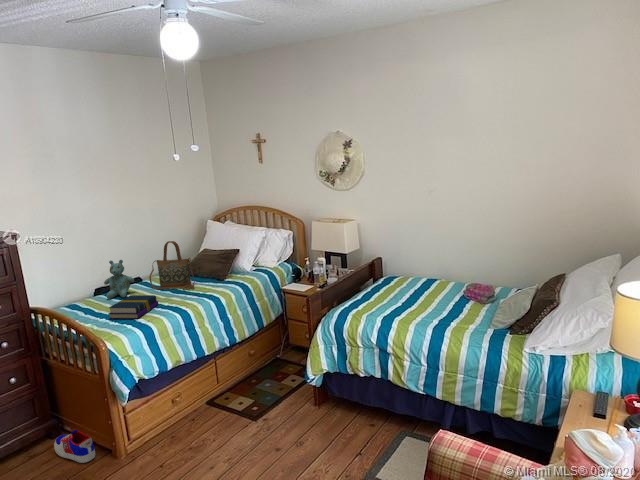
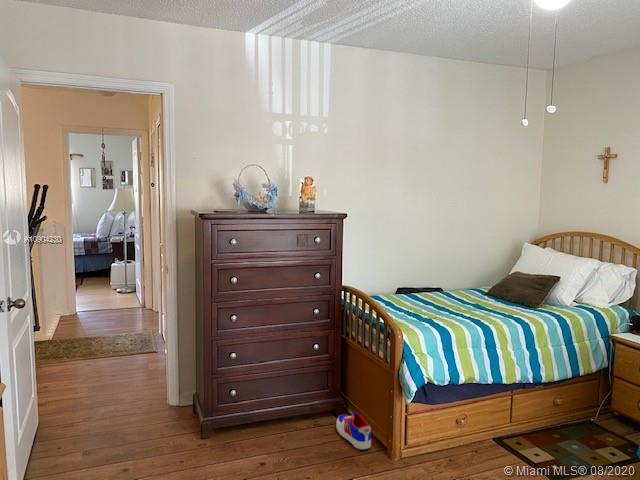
handbag: present [149,241,195,290] -> none [452,252,501,308]
stuffed bear: present [104,260,134,299] -> none [408,261,437,300]
book: present [109,295,158,319] -> none [408,298,459,320]

